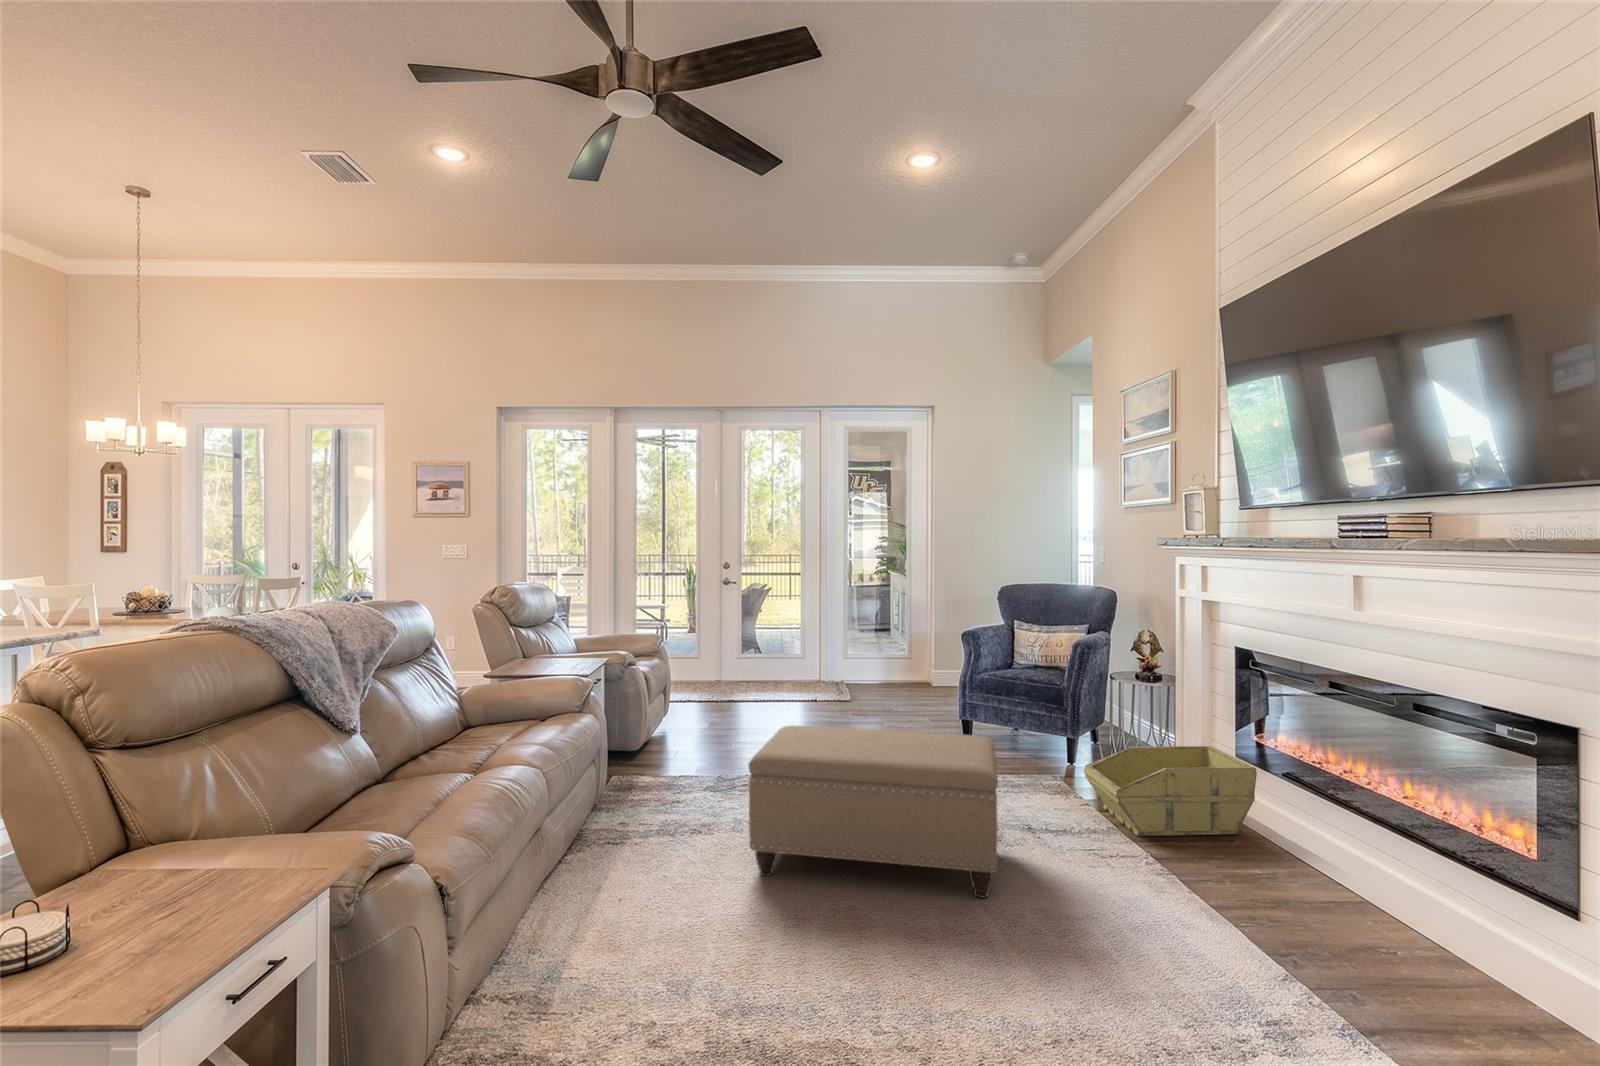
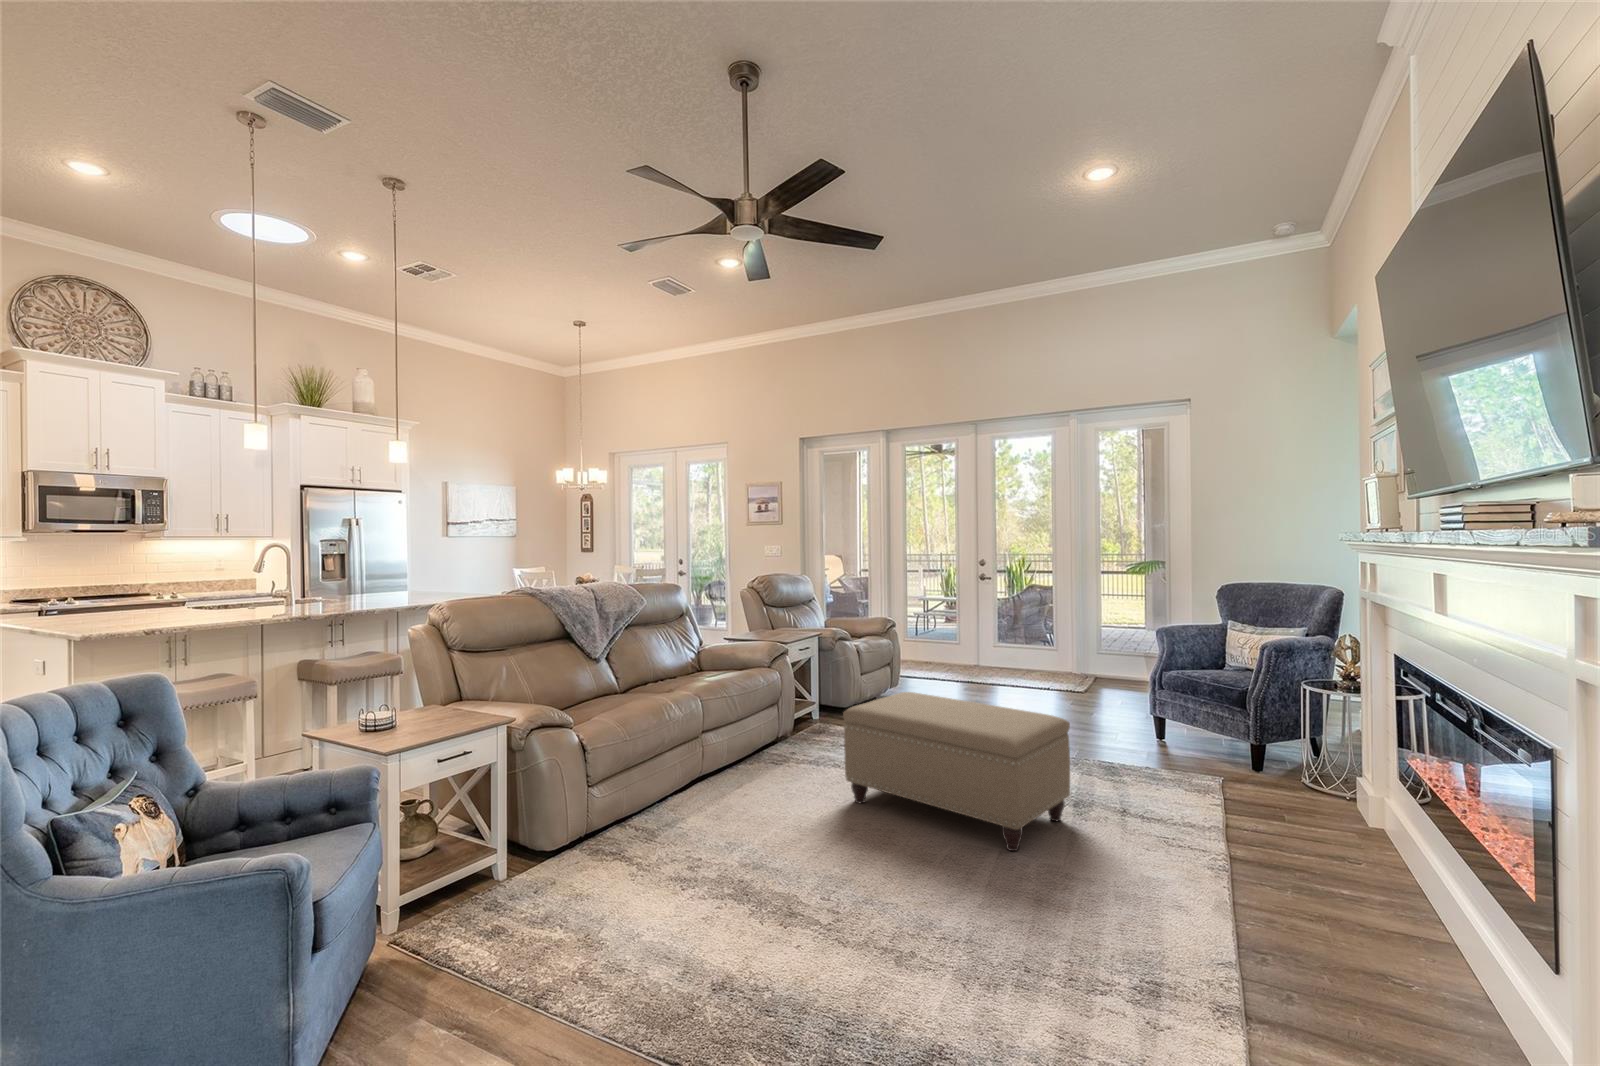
storage bin: present [1084,746,1257,836] -> none [1212,753,1399,862]

